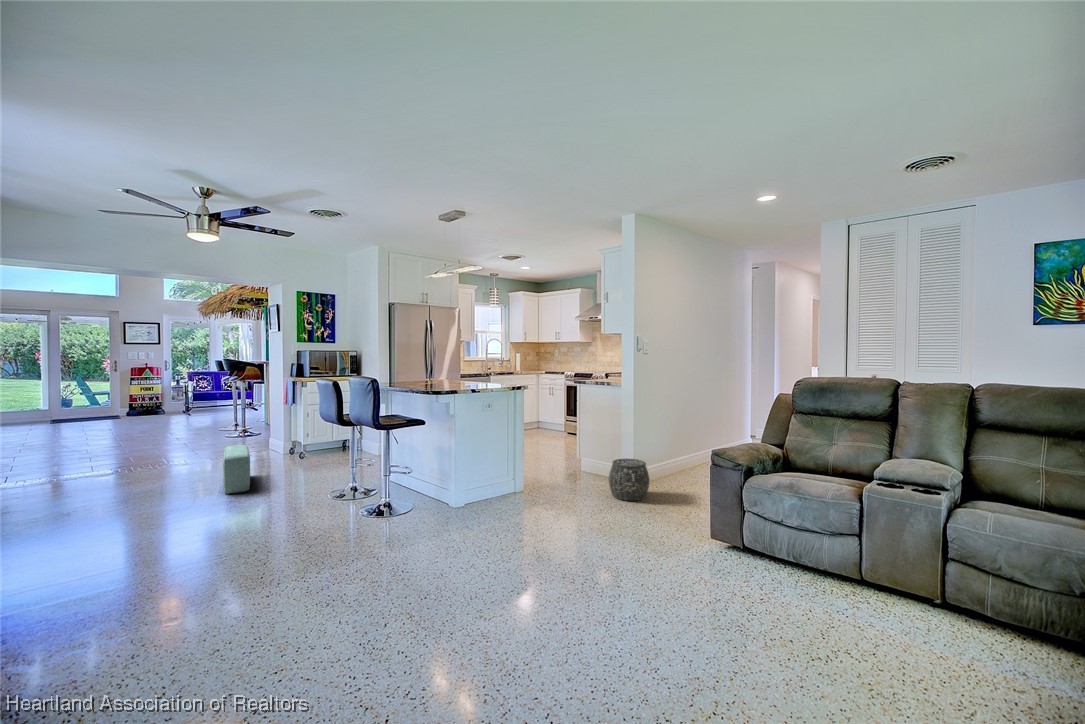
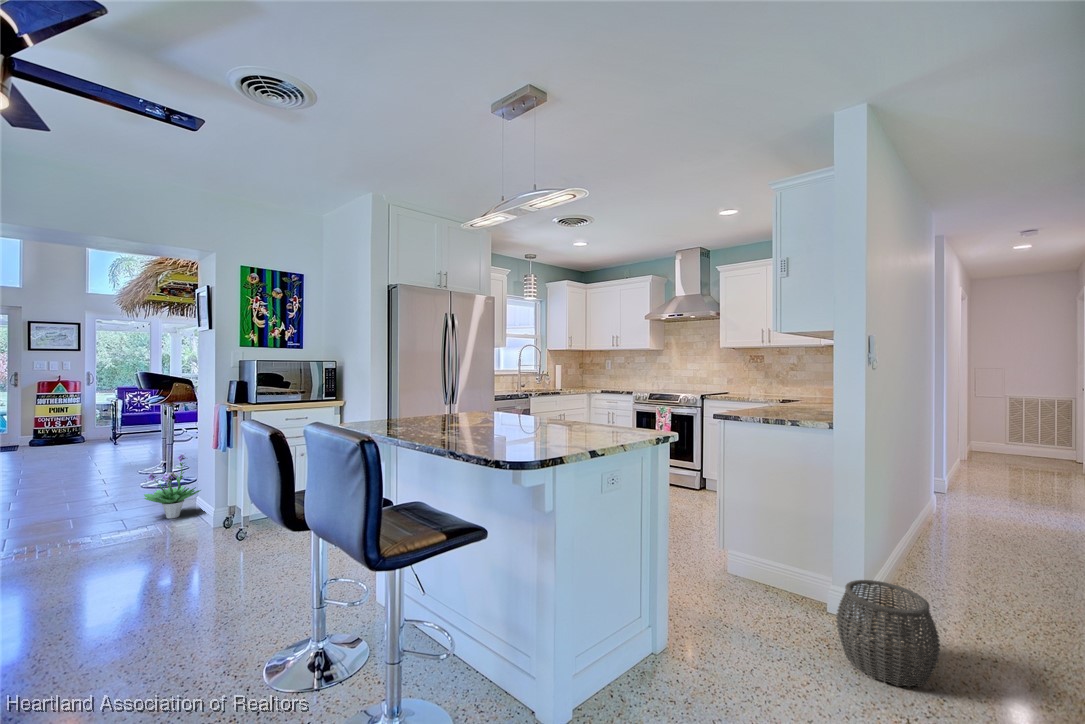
potted plant: none [238,410,273,451] -> present [144,454,201,519]
pouf: present [223,445,250,494] -> none [42,534,124,658]

